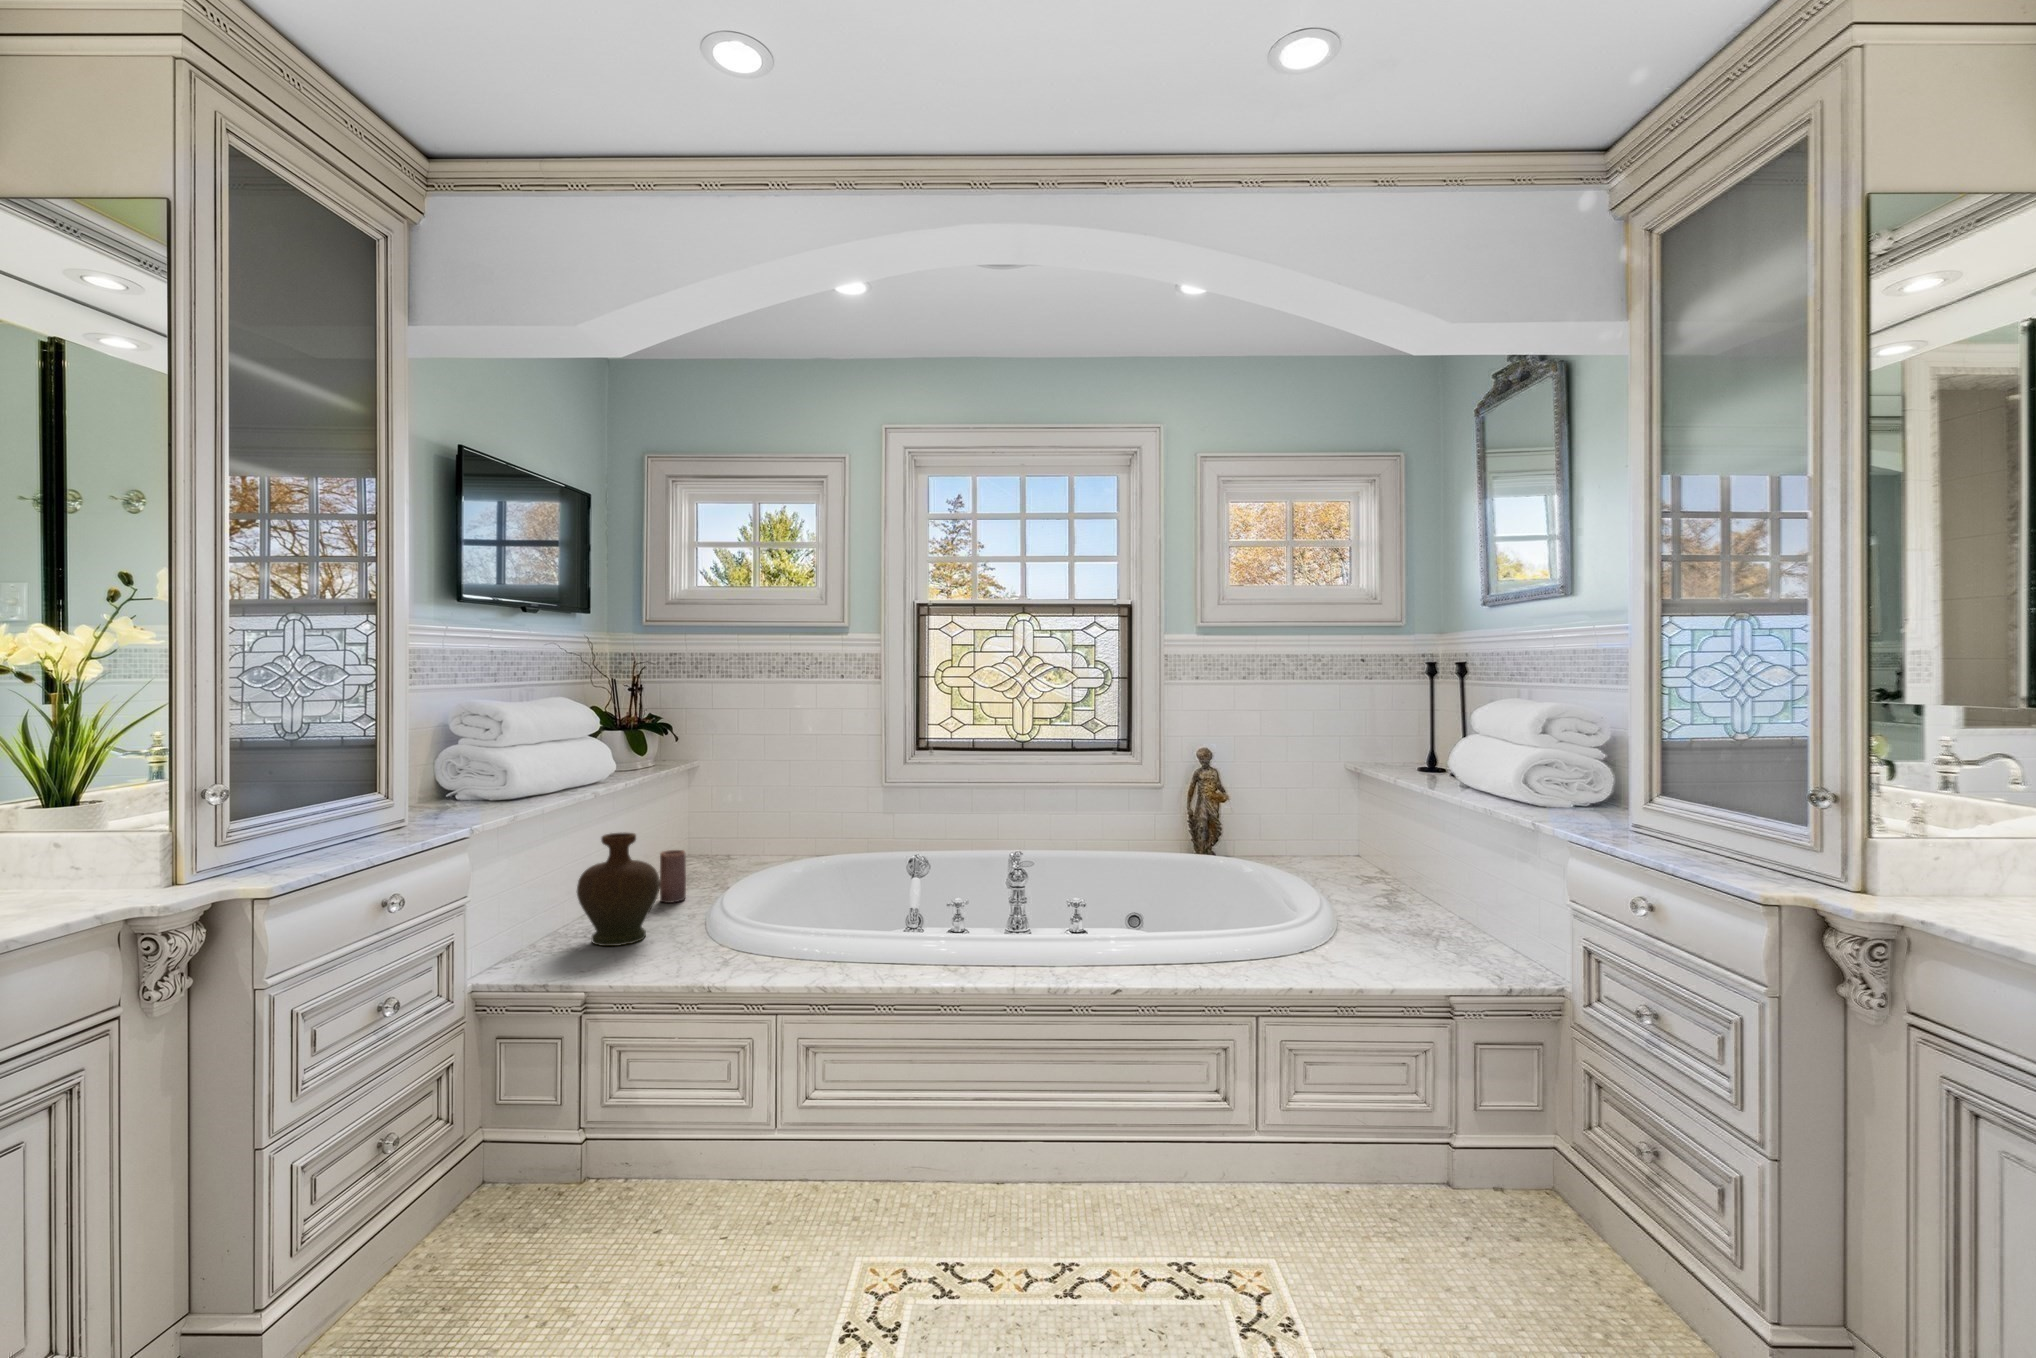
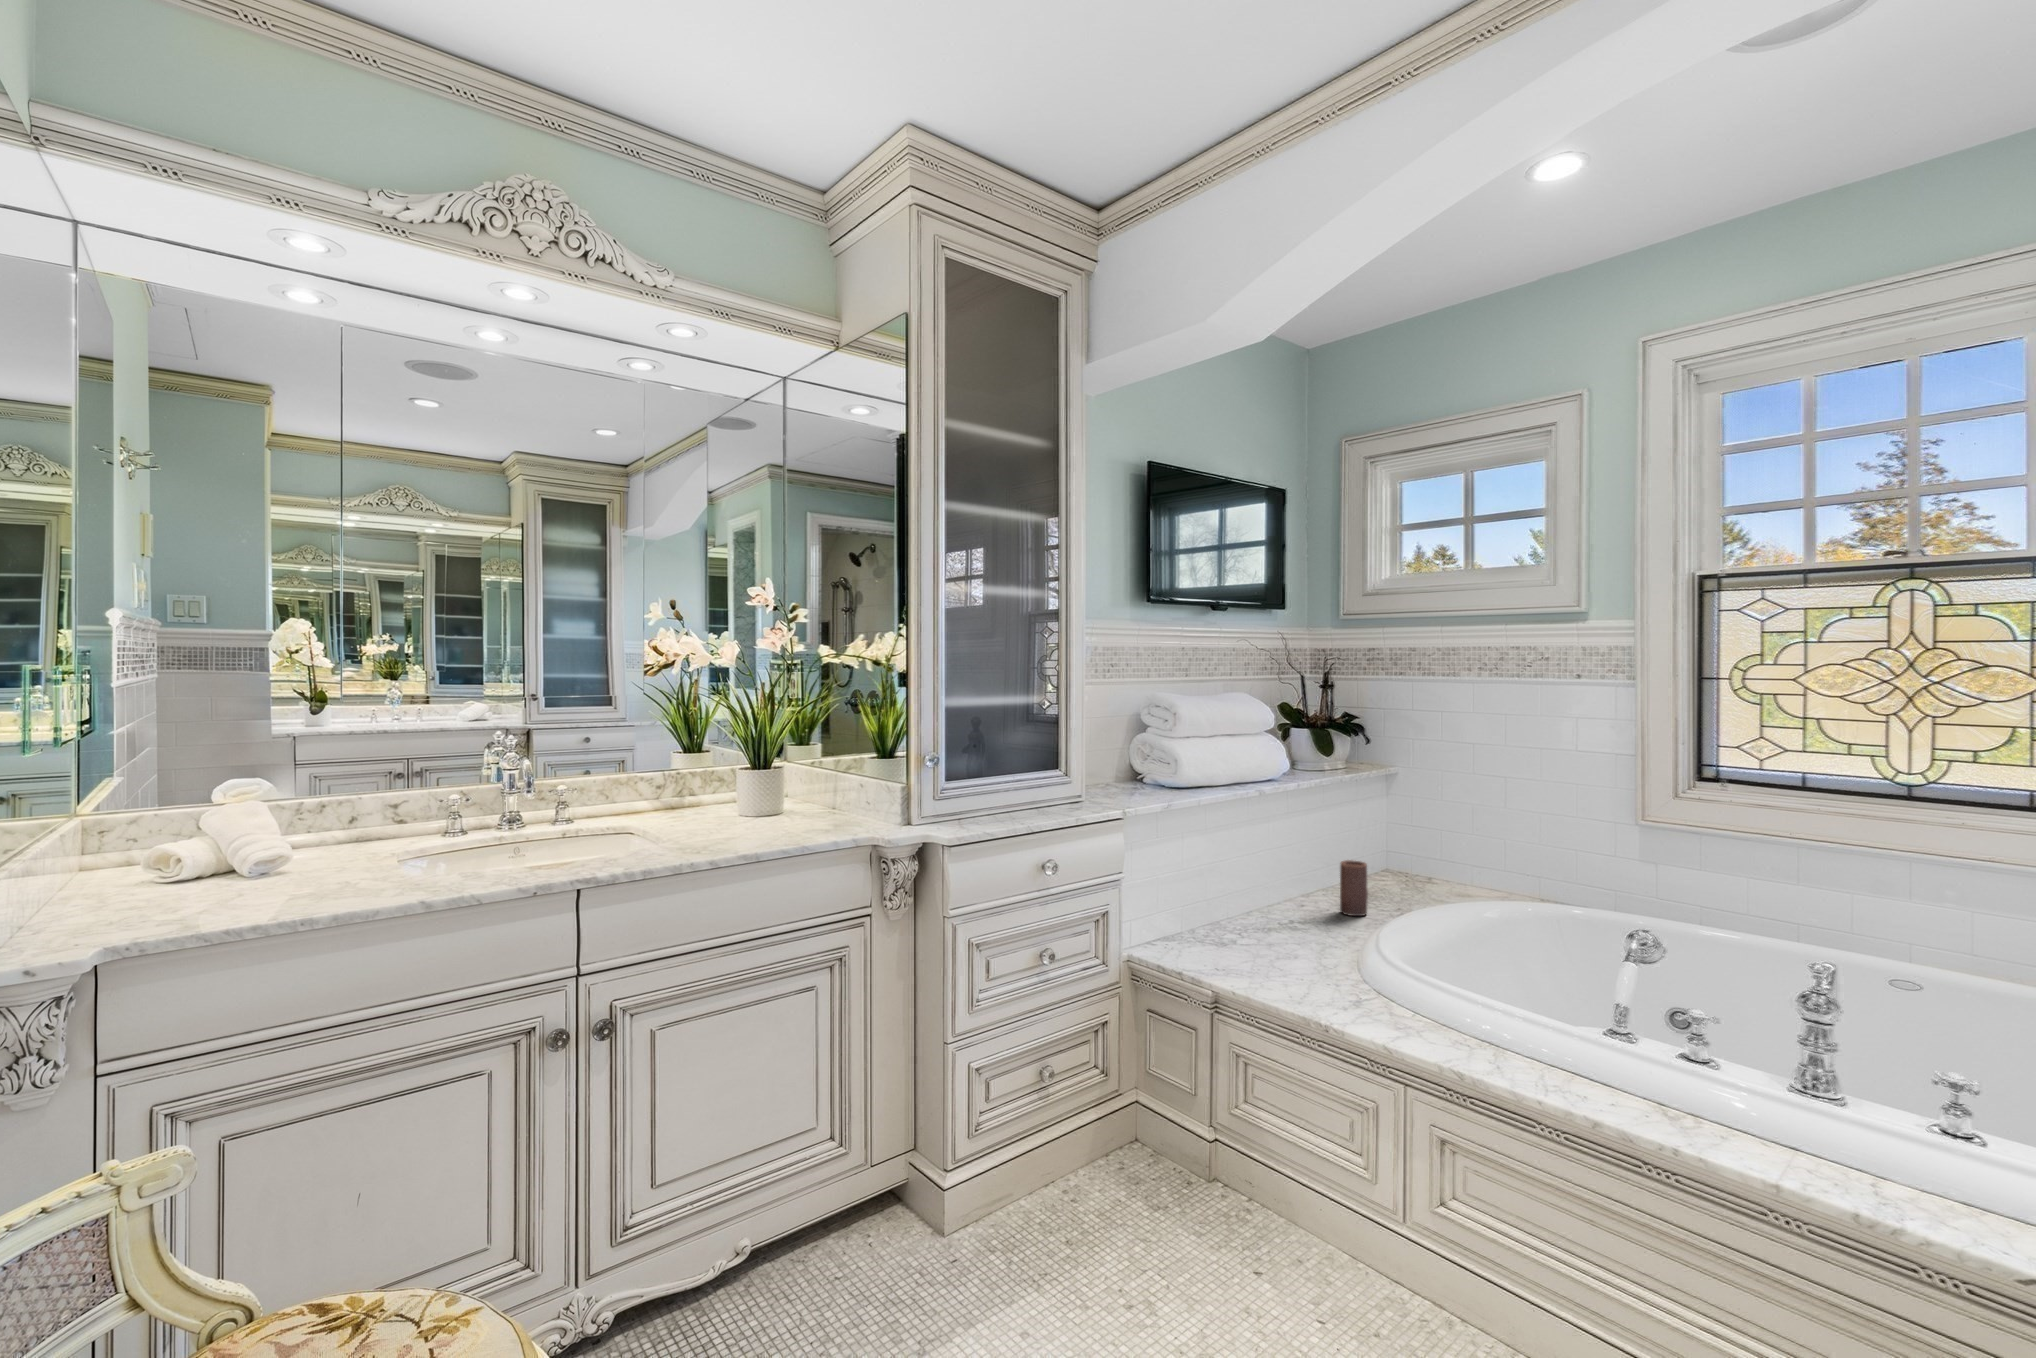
decorative vase: present [577,833,660,946] -> none [1239,834,1319,950]

